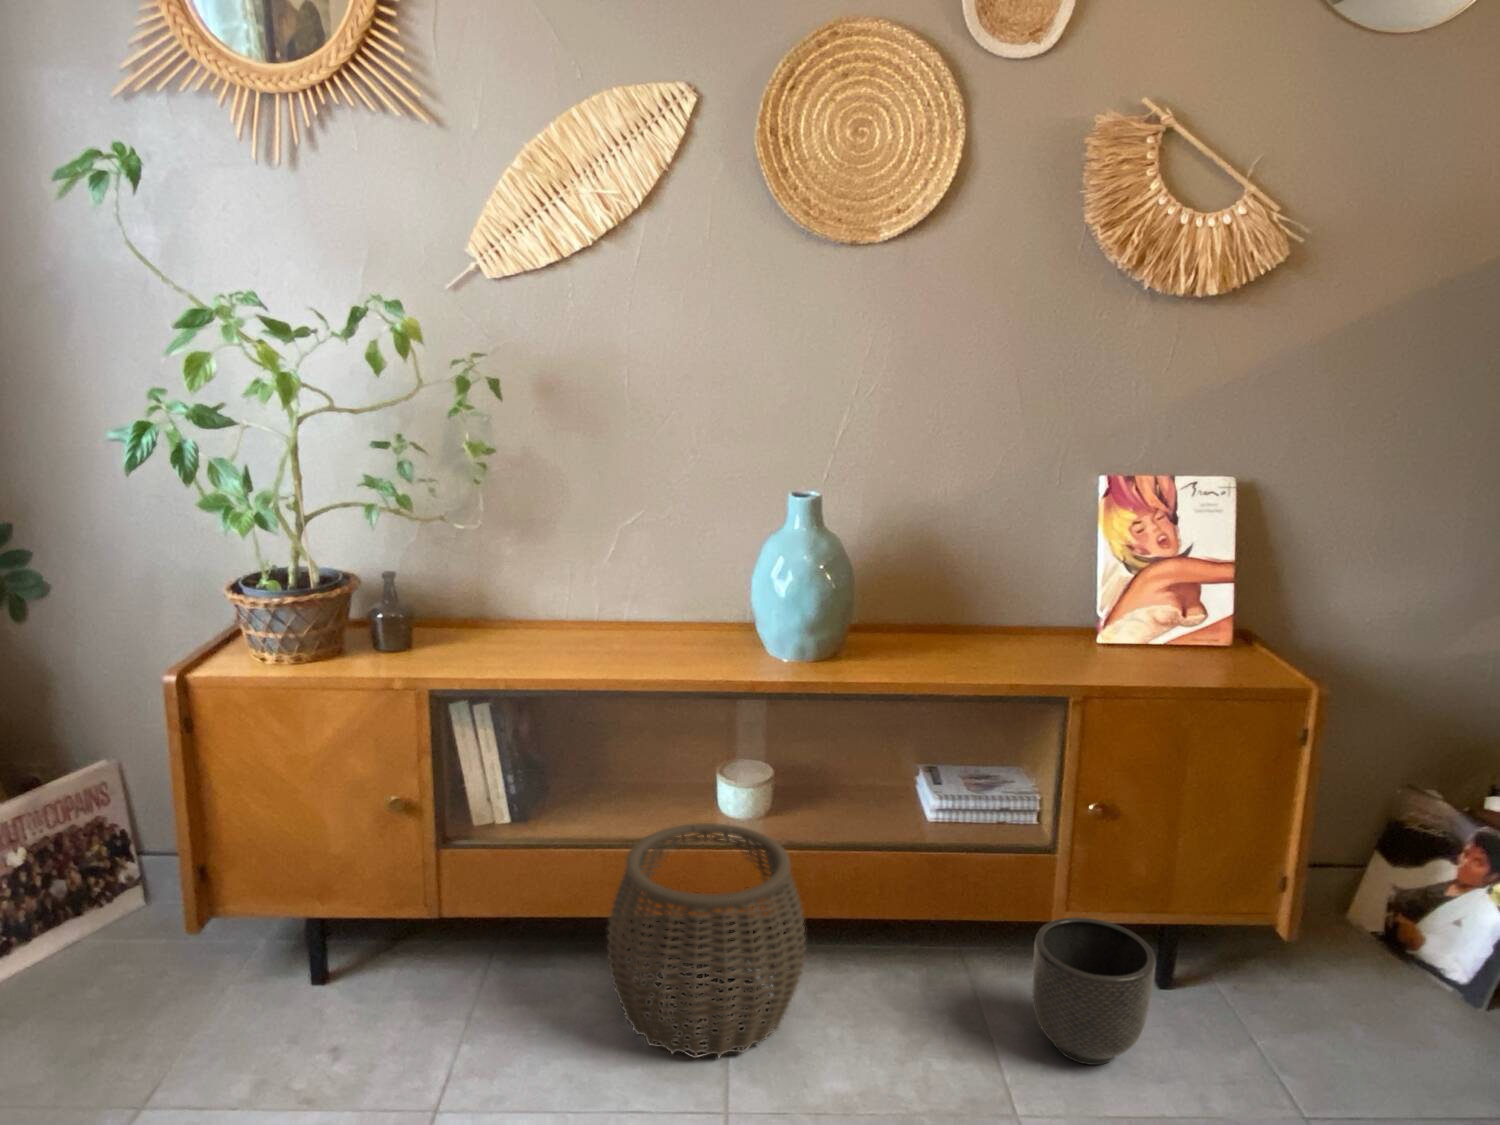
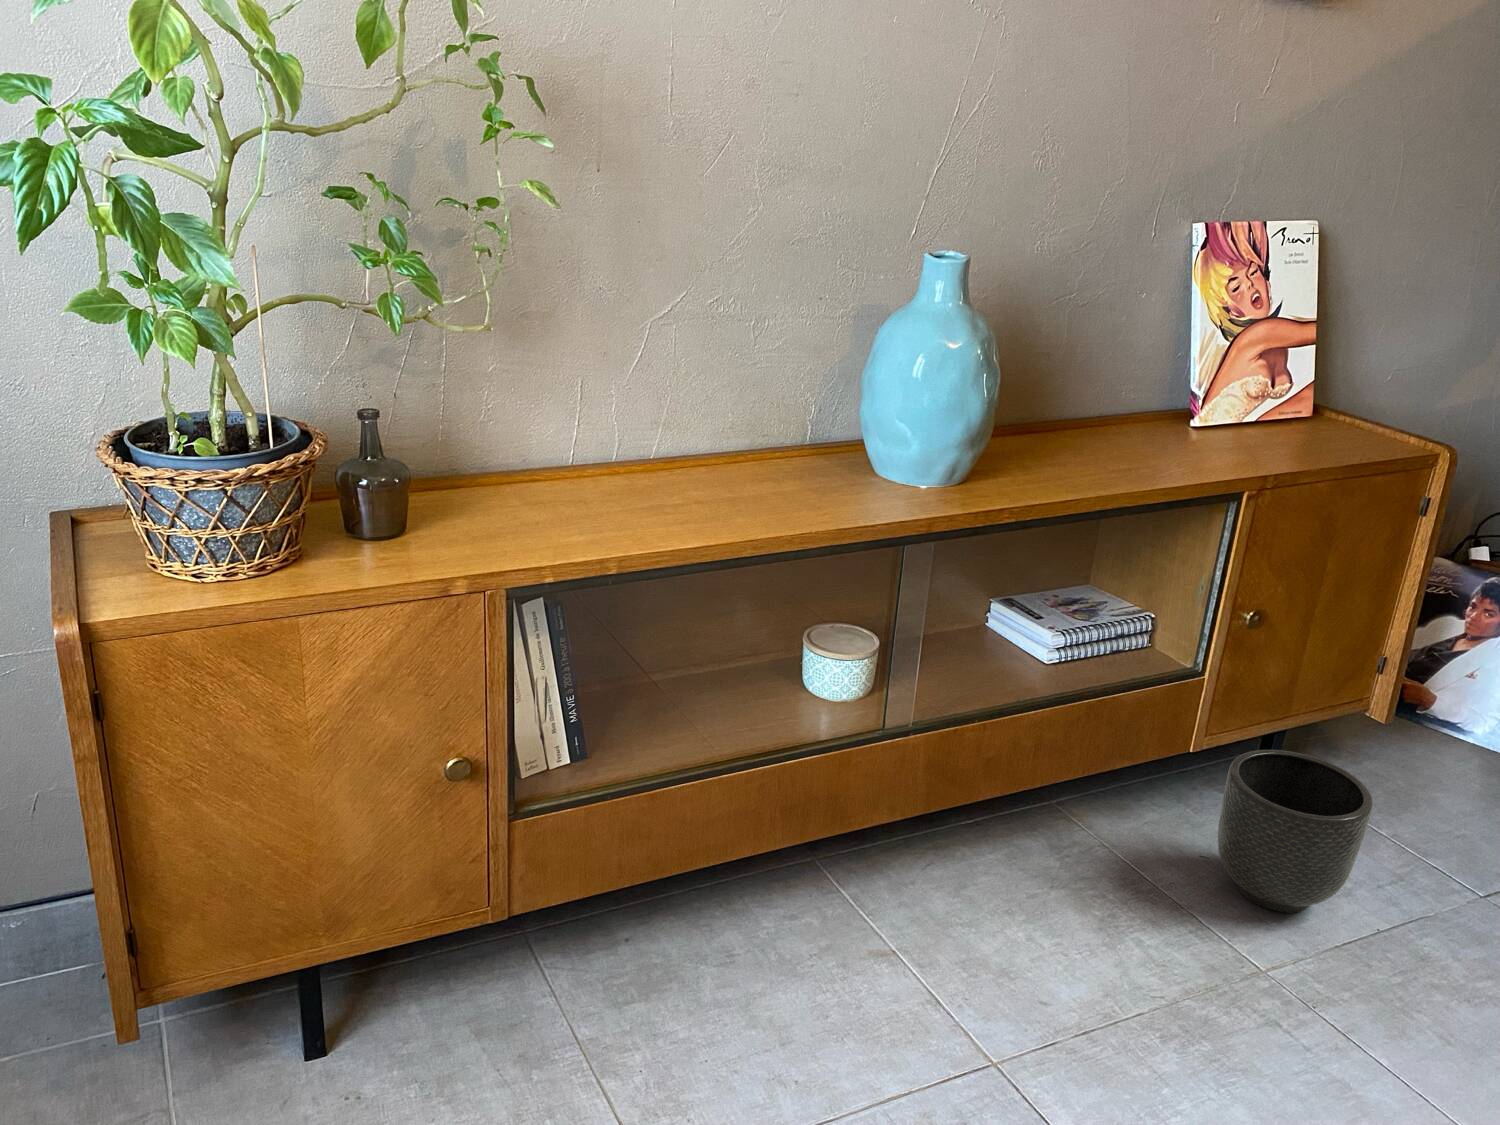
woven basket: present [607,823,806,1058] -> none [743,712,1014,1023]

